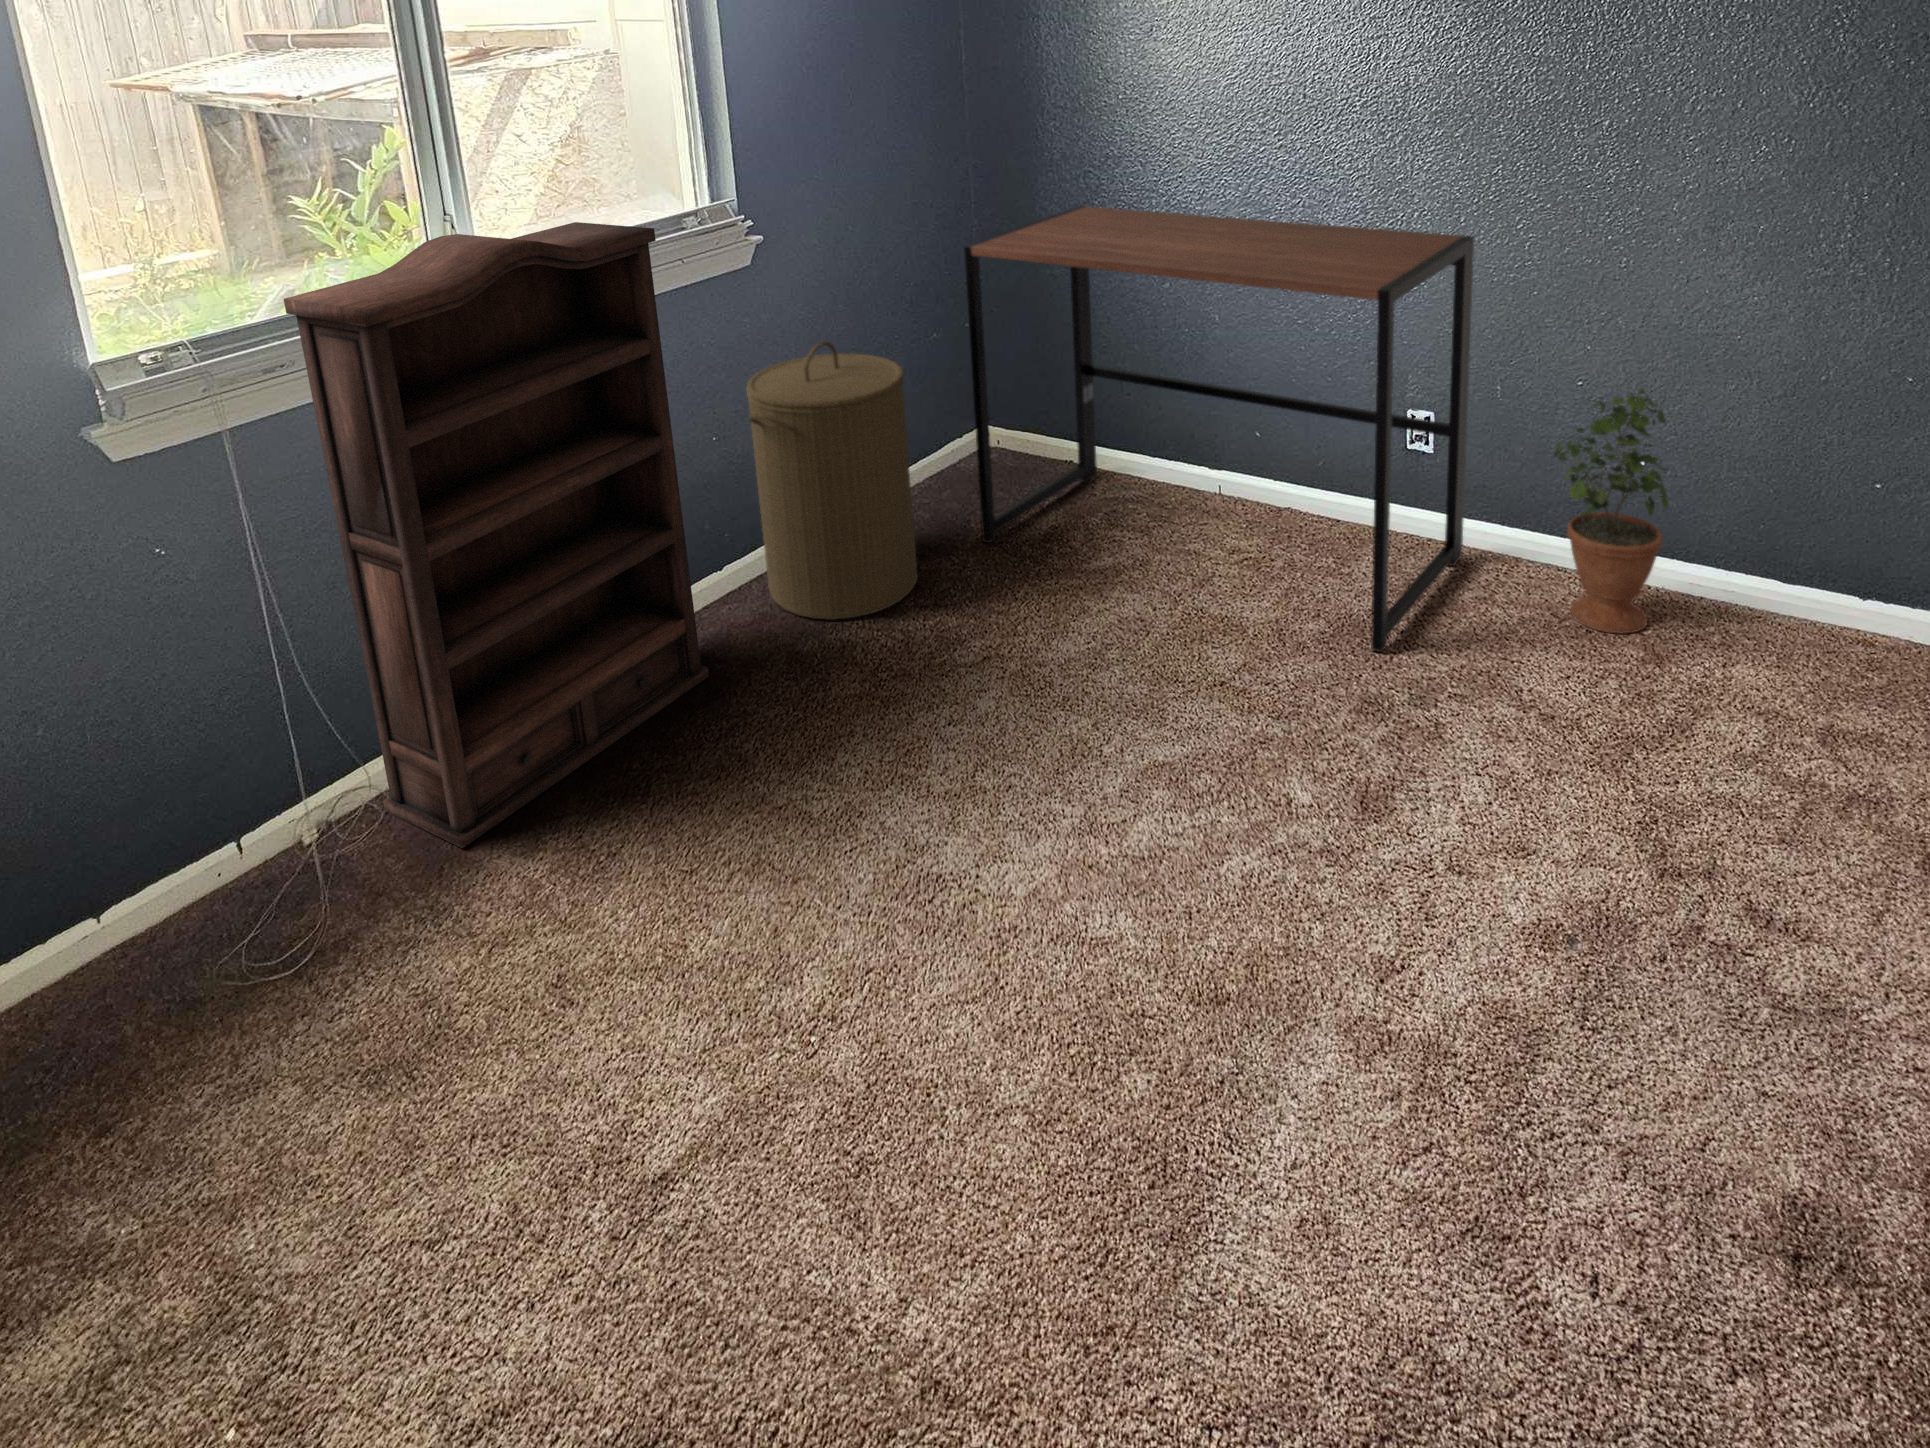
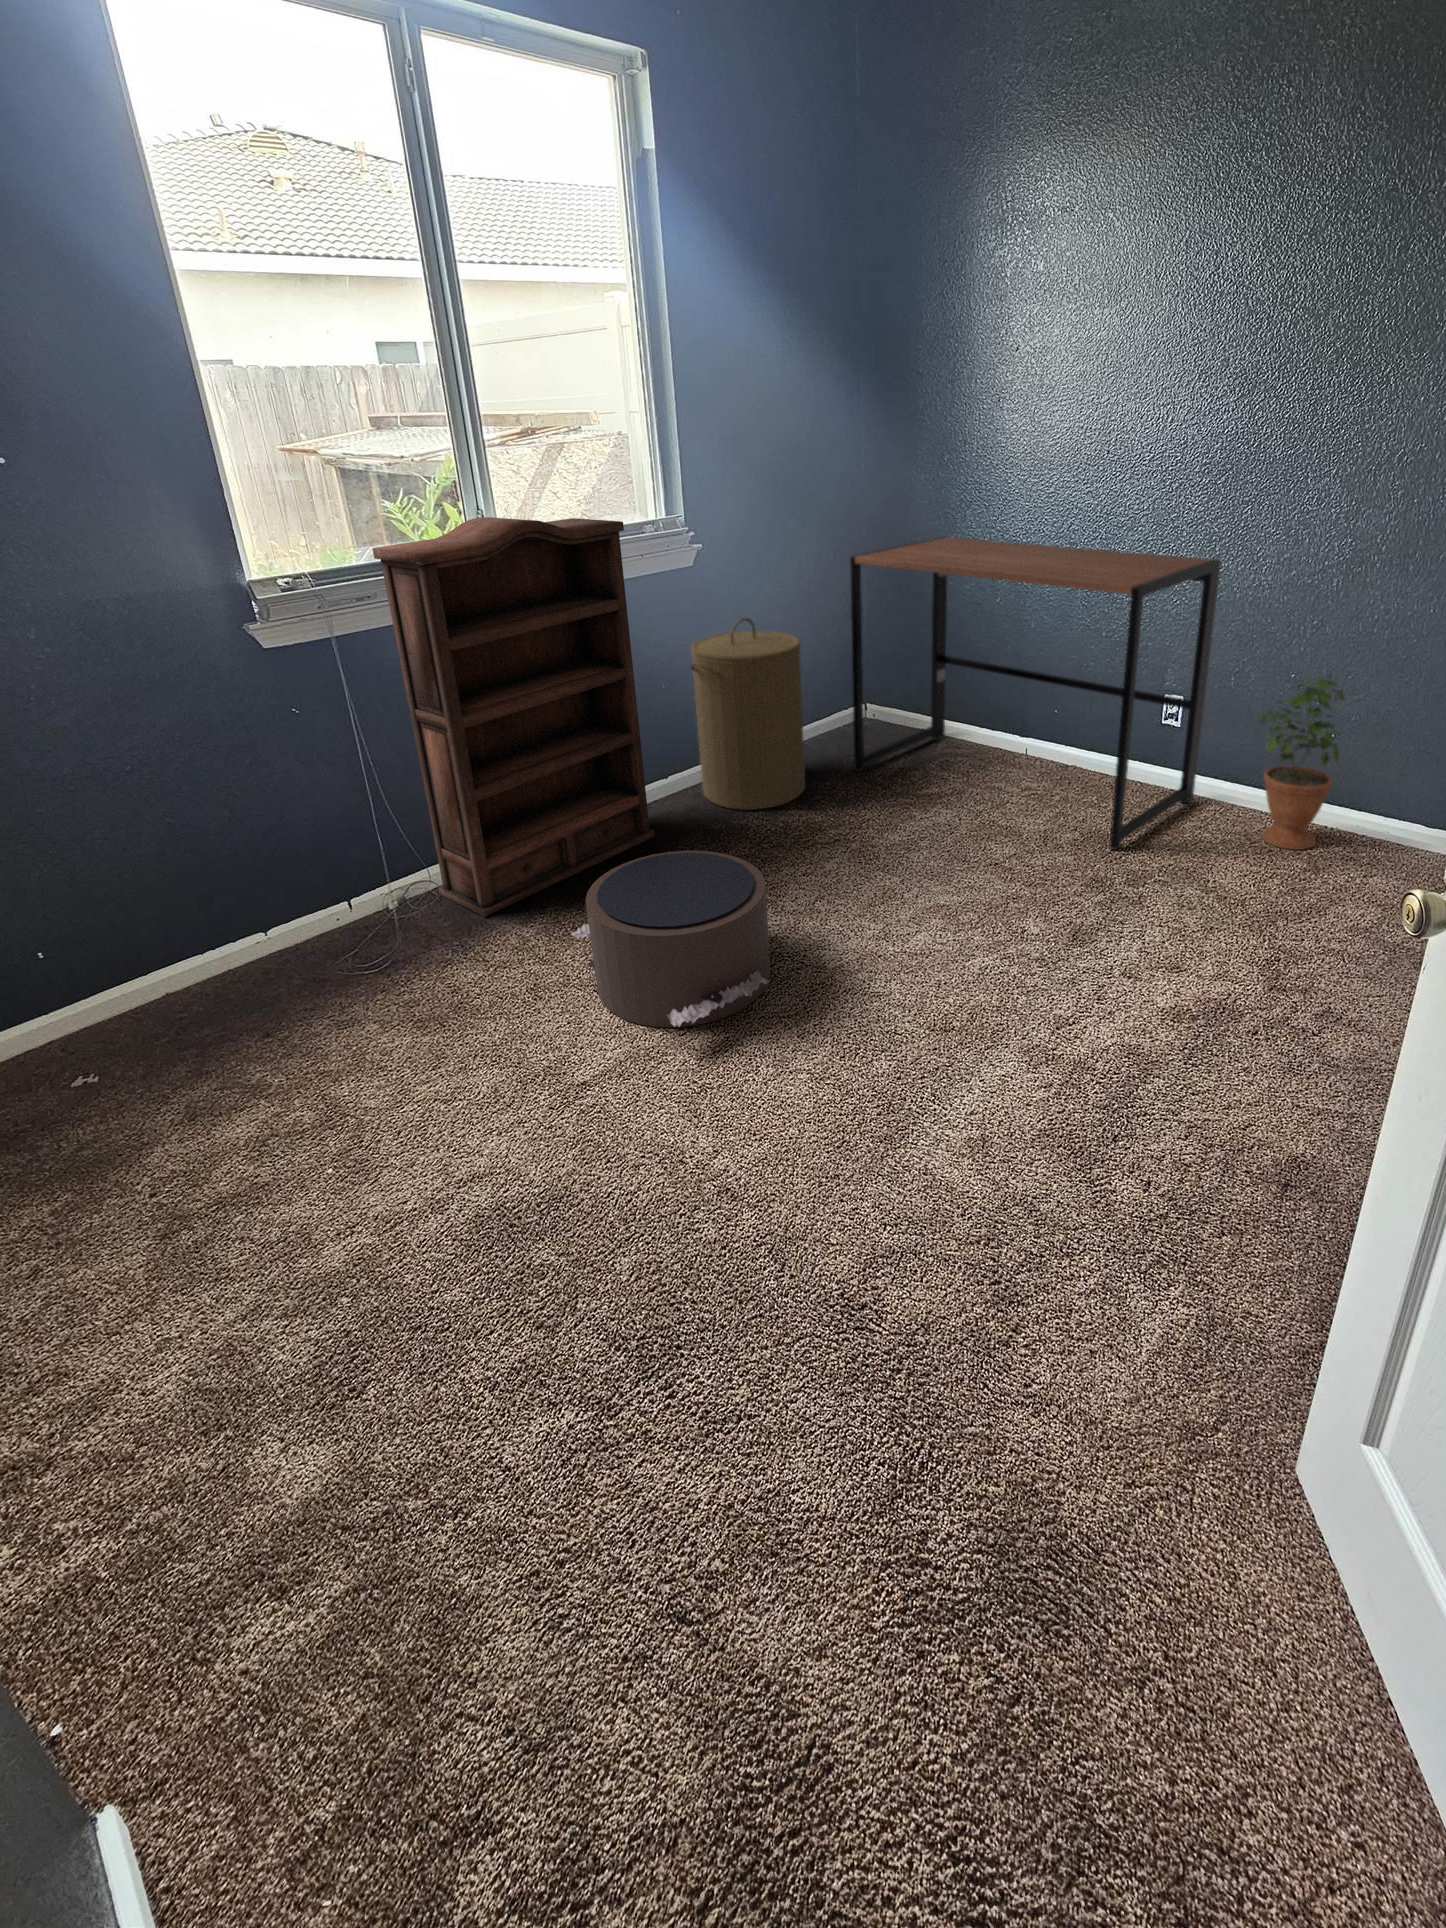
pouf: none [609,726,939,1053] -> present [571,851,770,1027]

